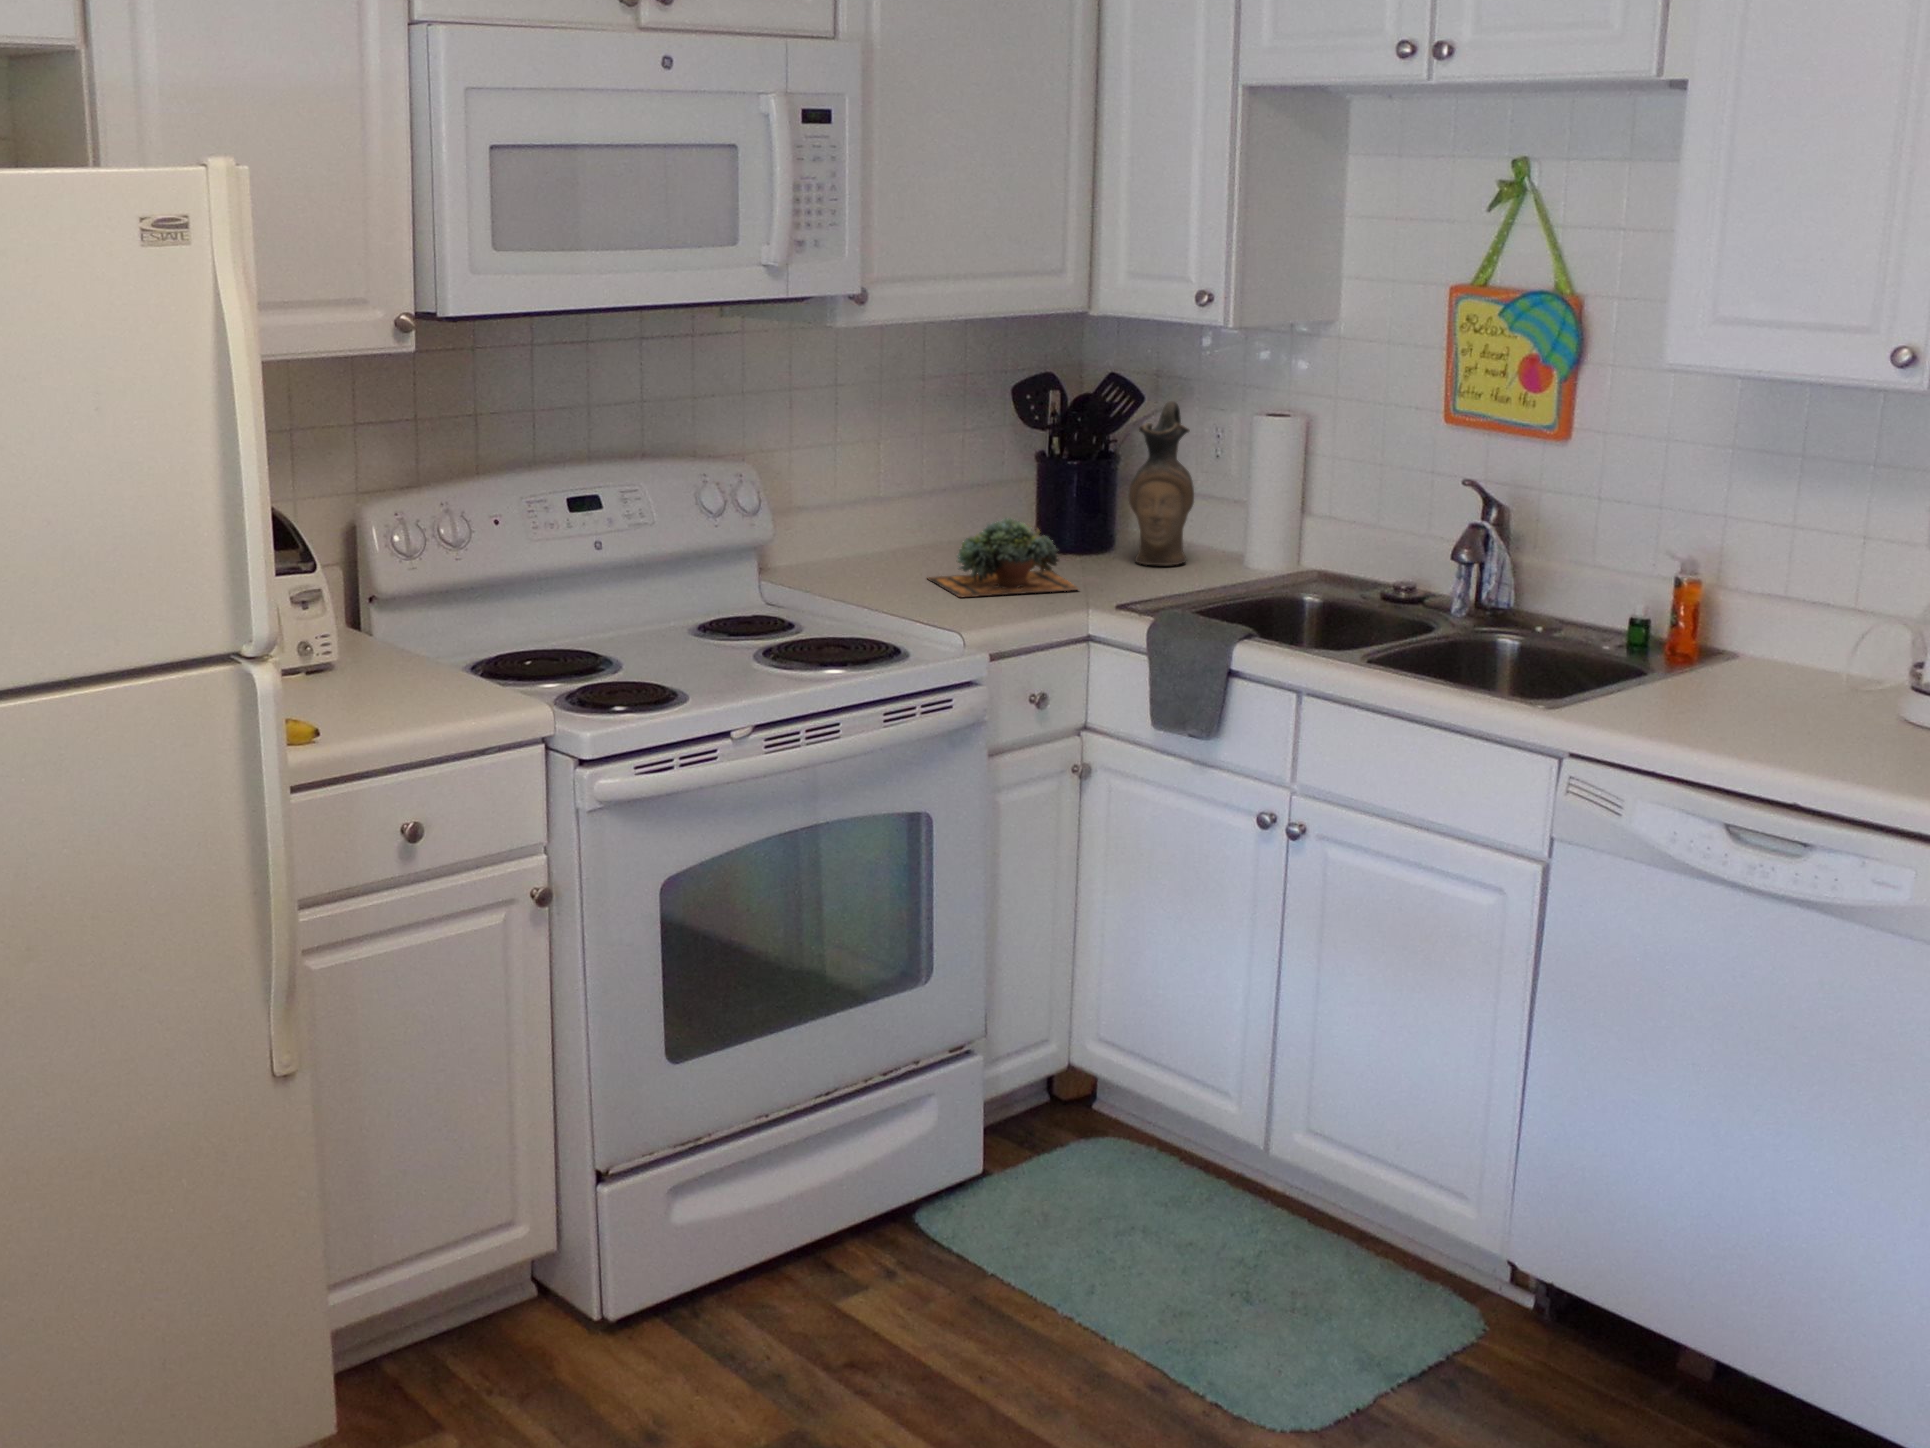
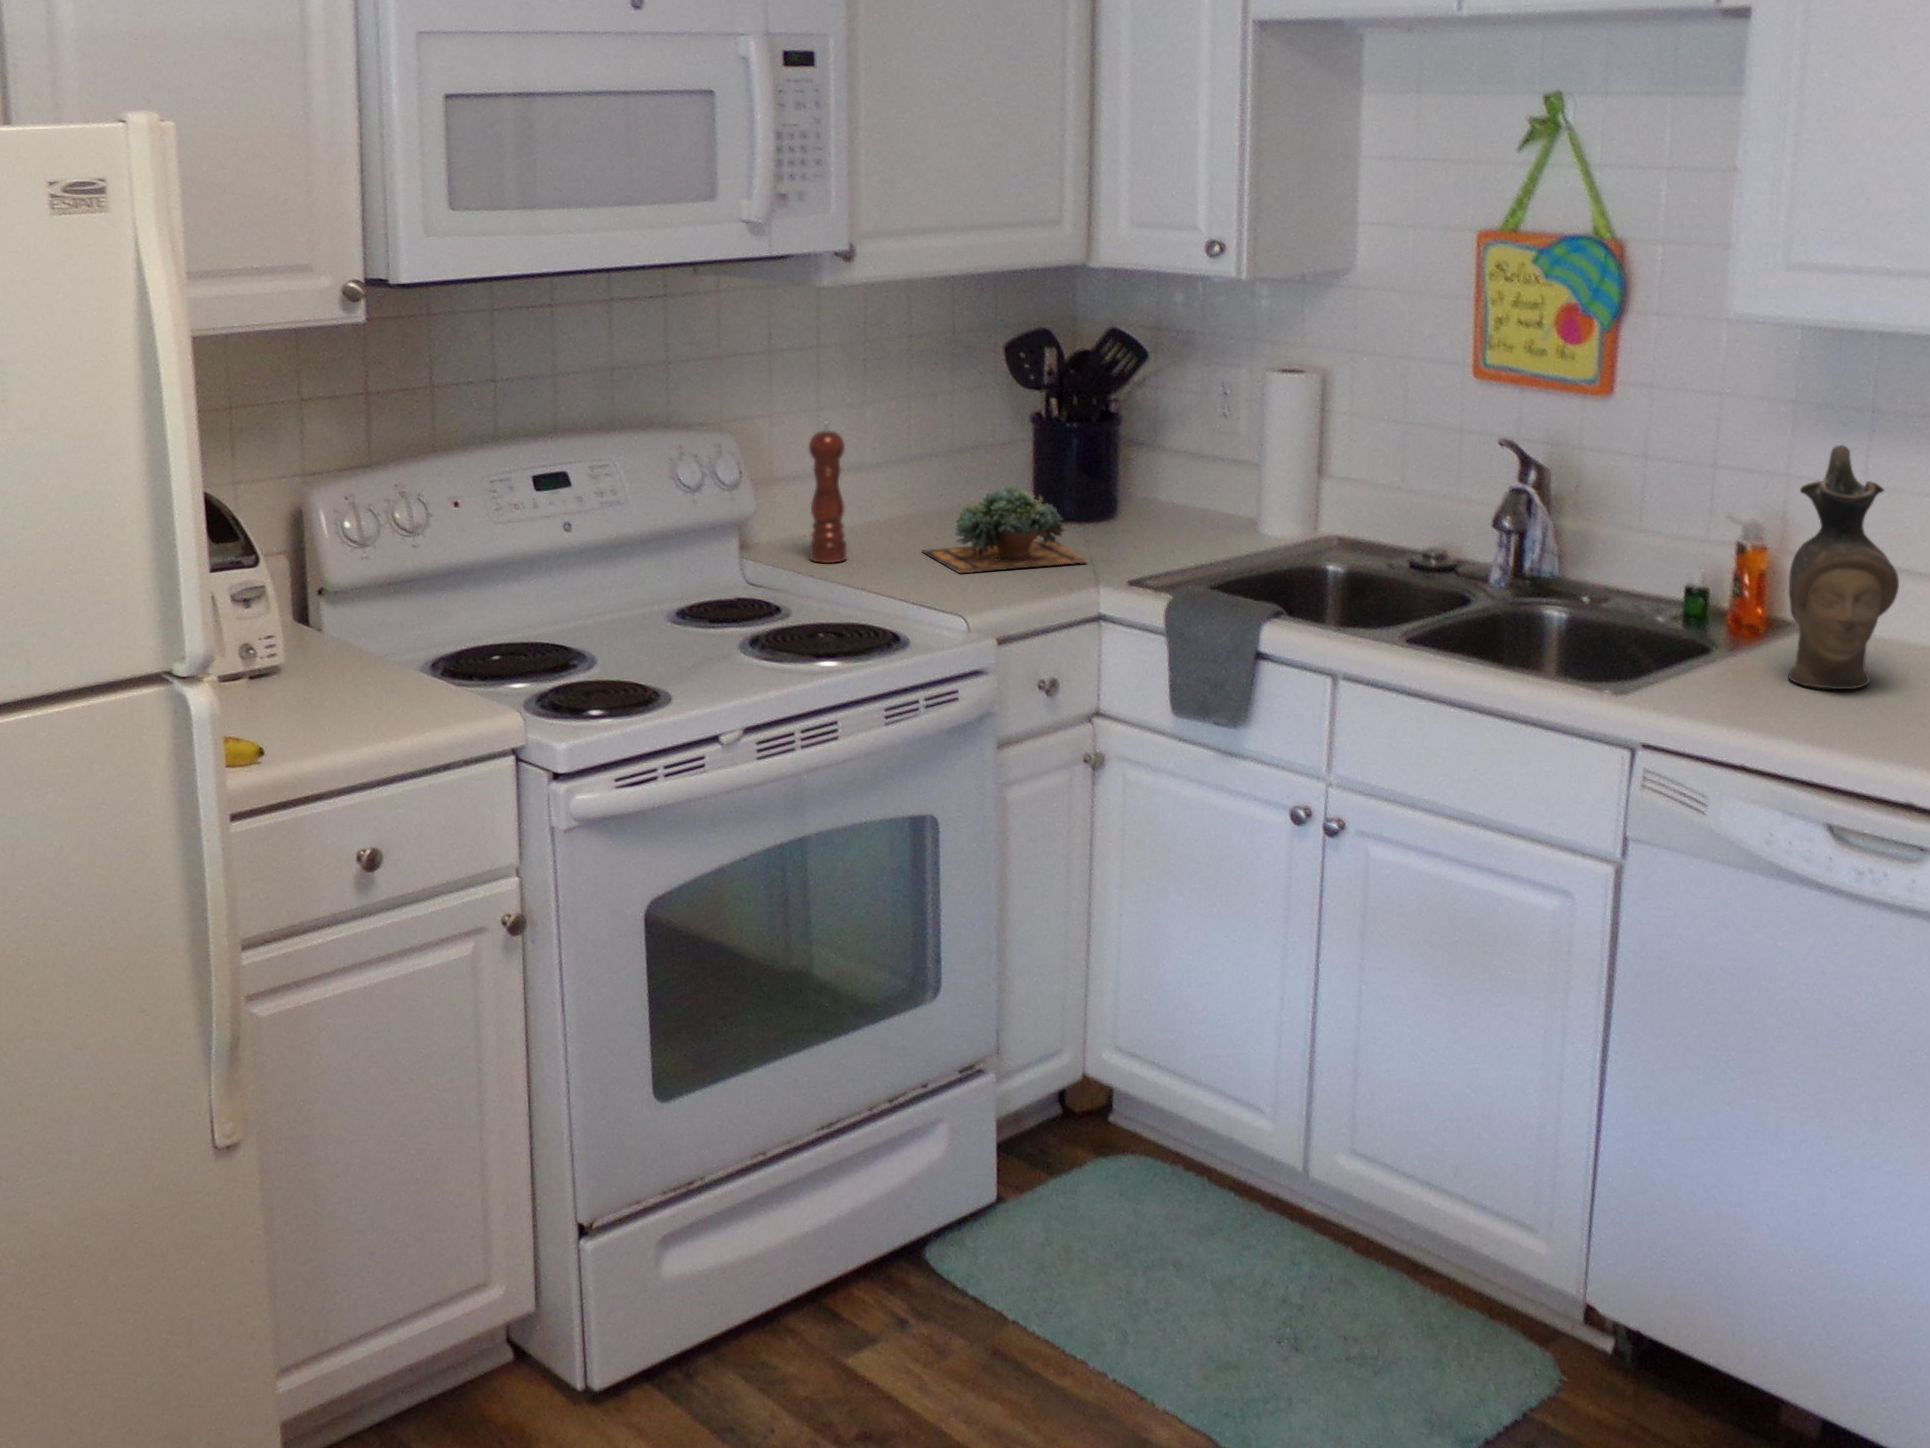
ceramic pitcher: present [1128,401,1194,565] -> present [1789,445,1899,689]
pepper mill: none [823,455,857,586] -> present [809,421,847,563]

